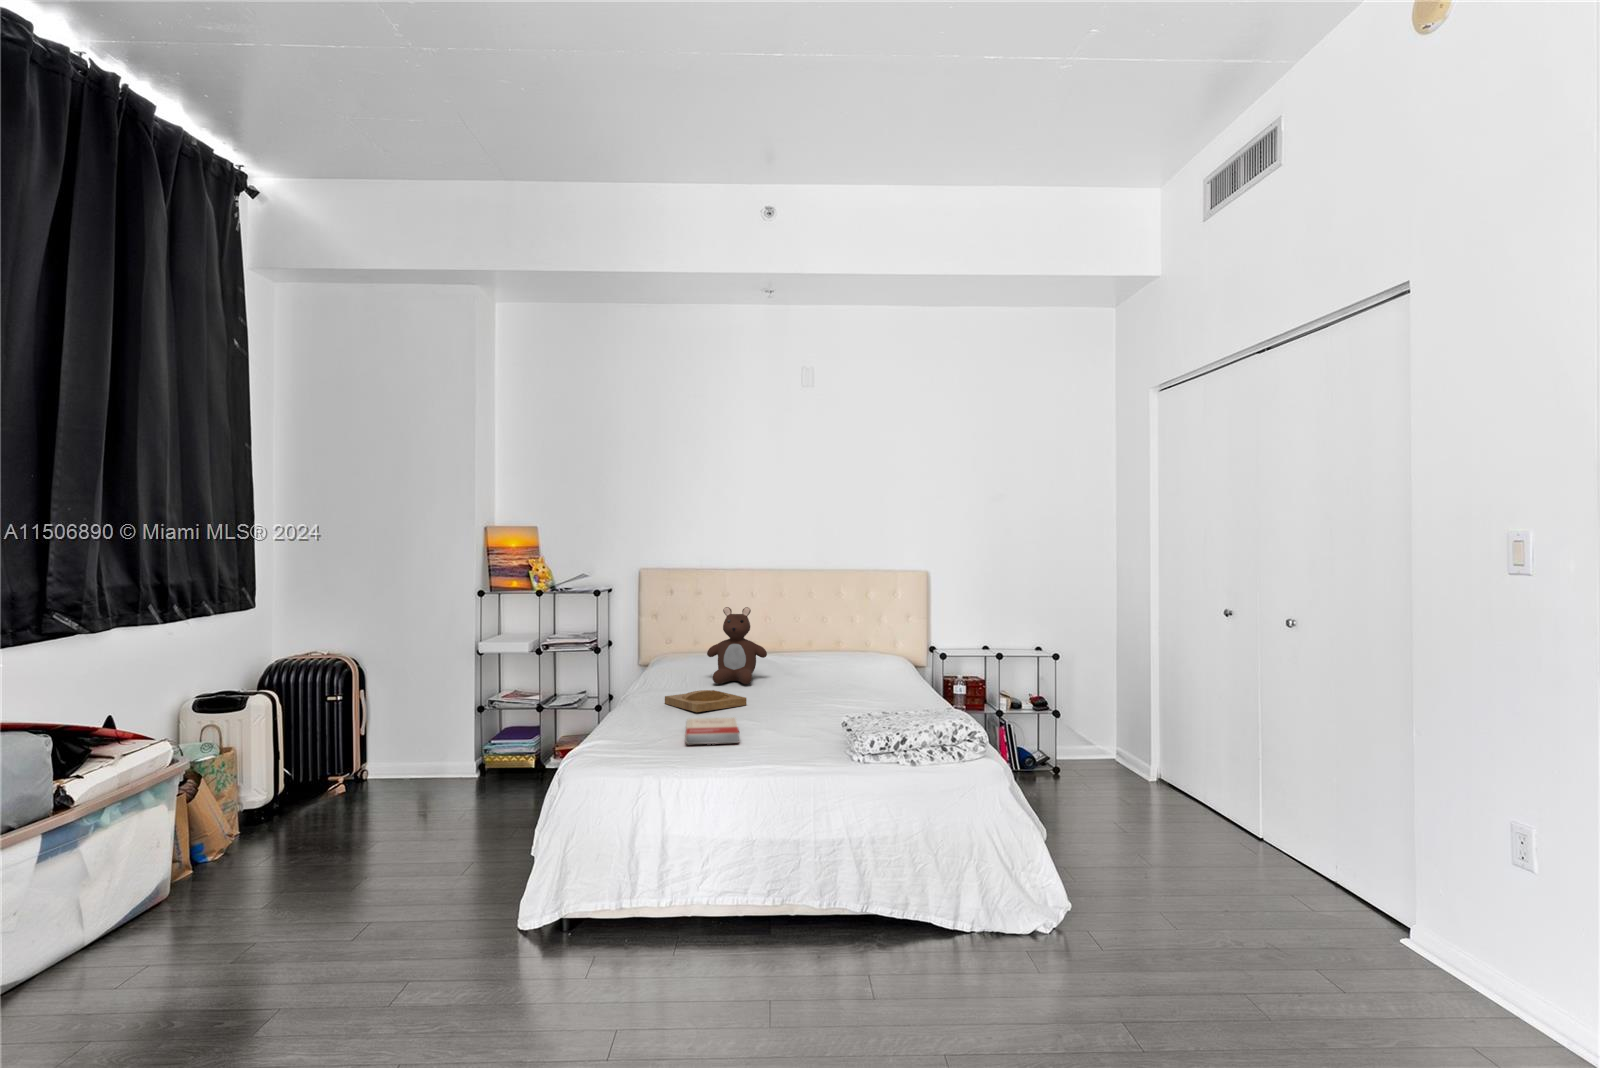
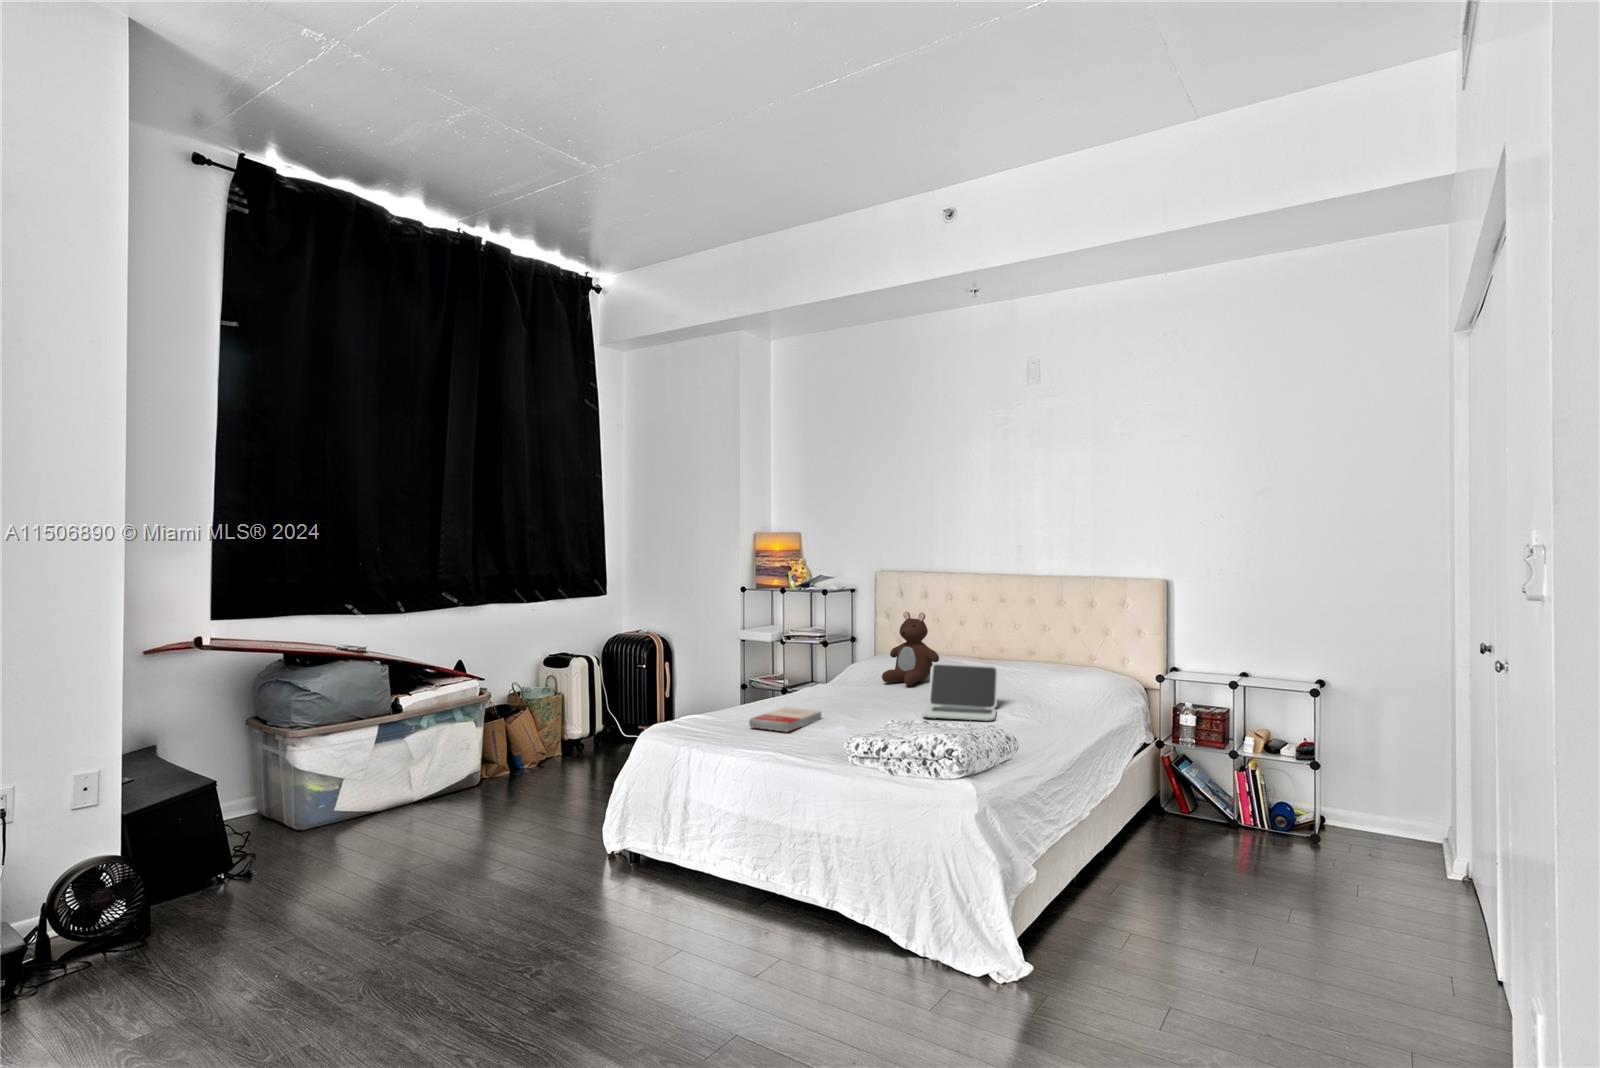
laptop: none [802,654,895,710] -> present [923,664,998,720]
tray: present [665,690,747,712] -> none [811,686,869,704]

